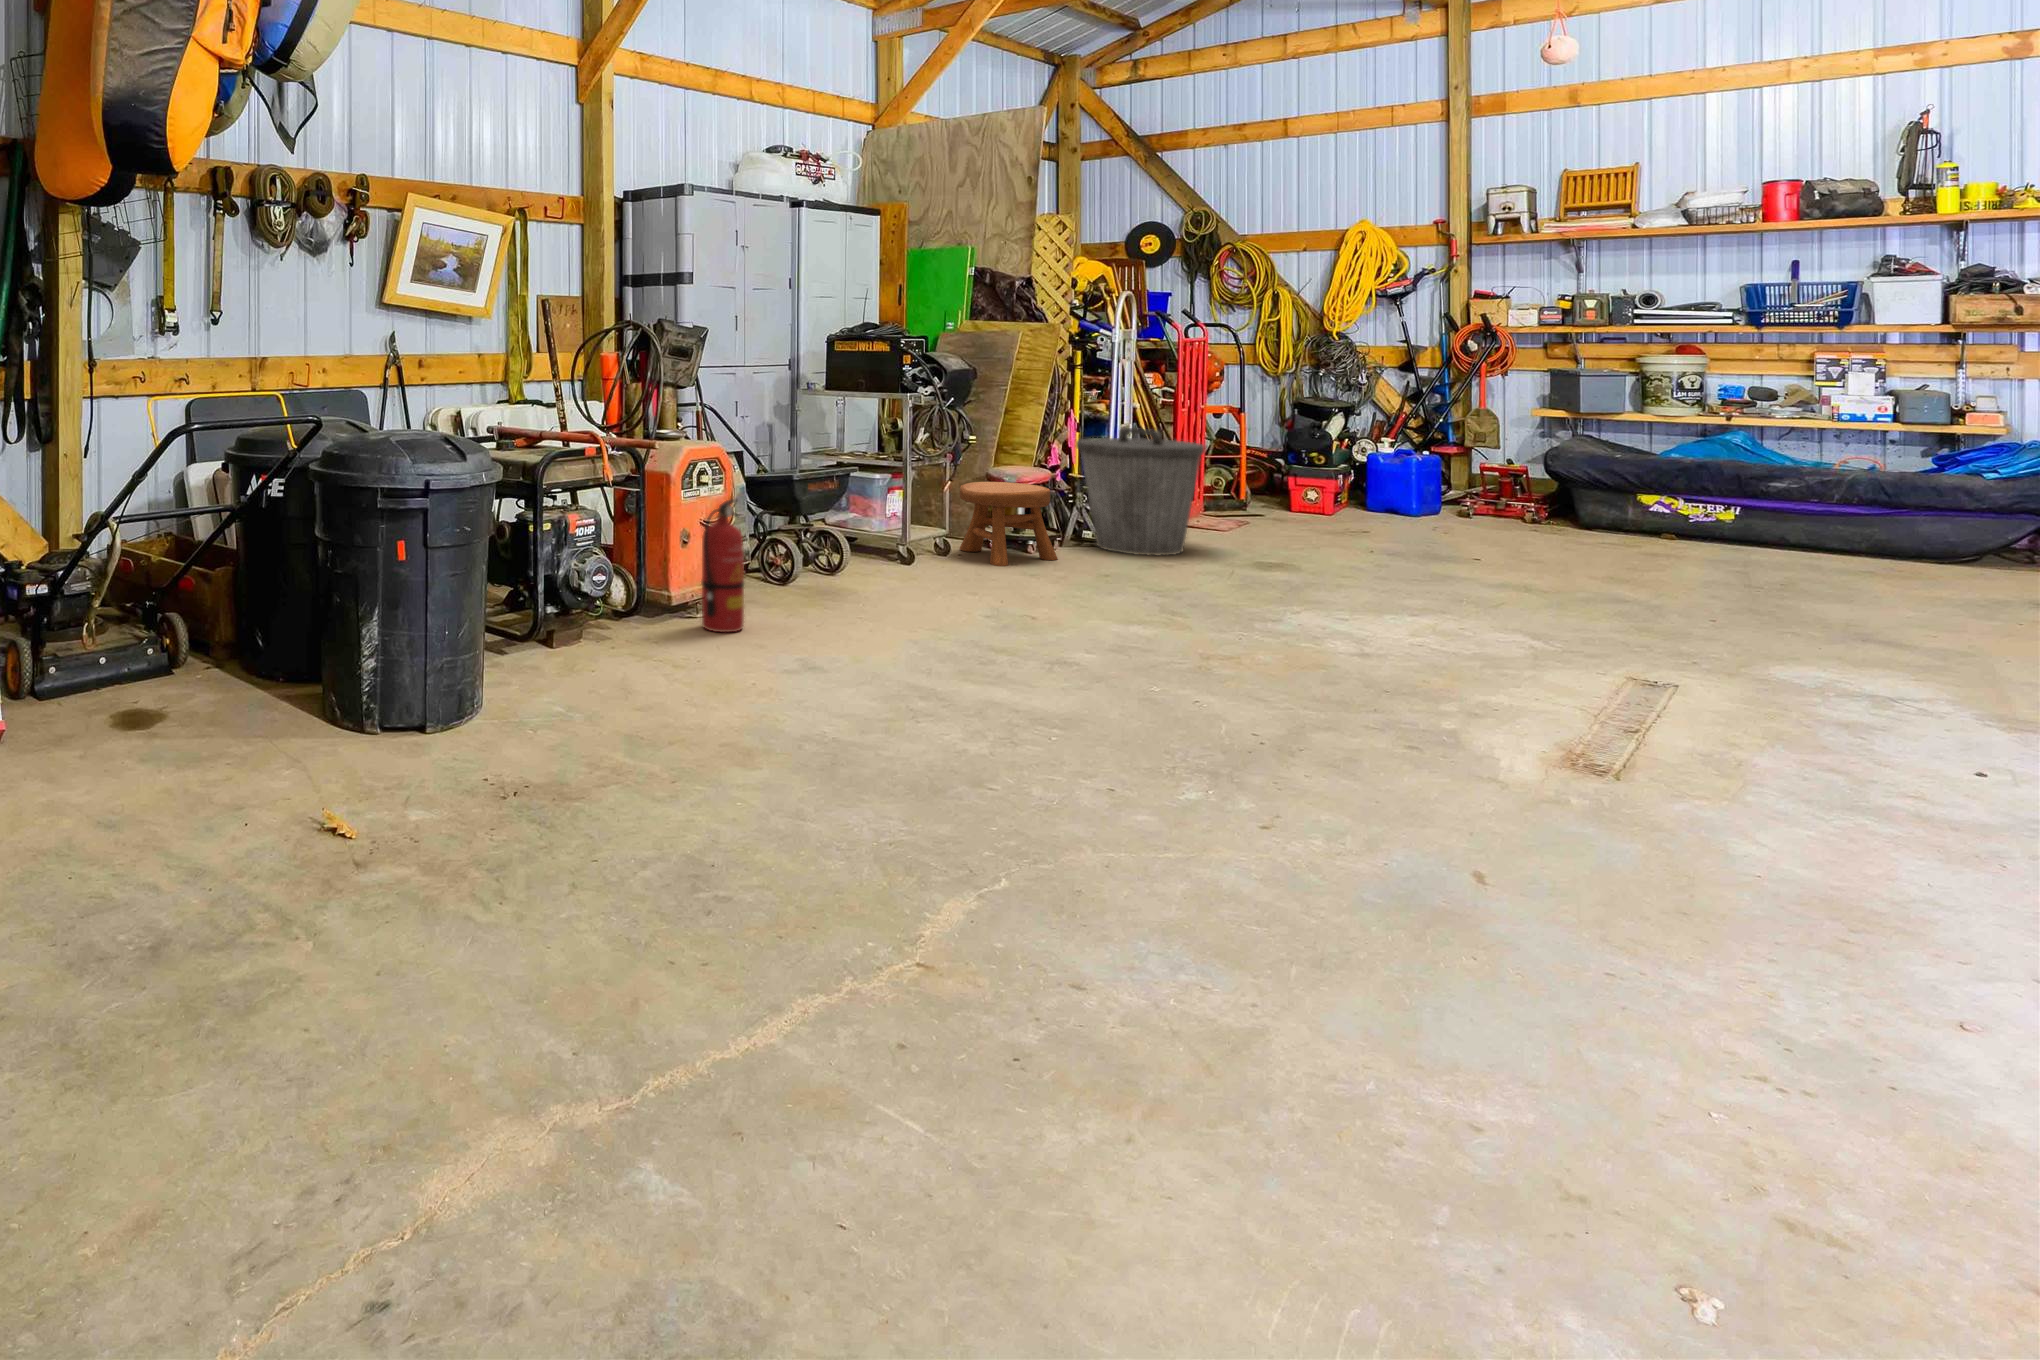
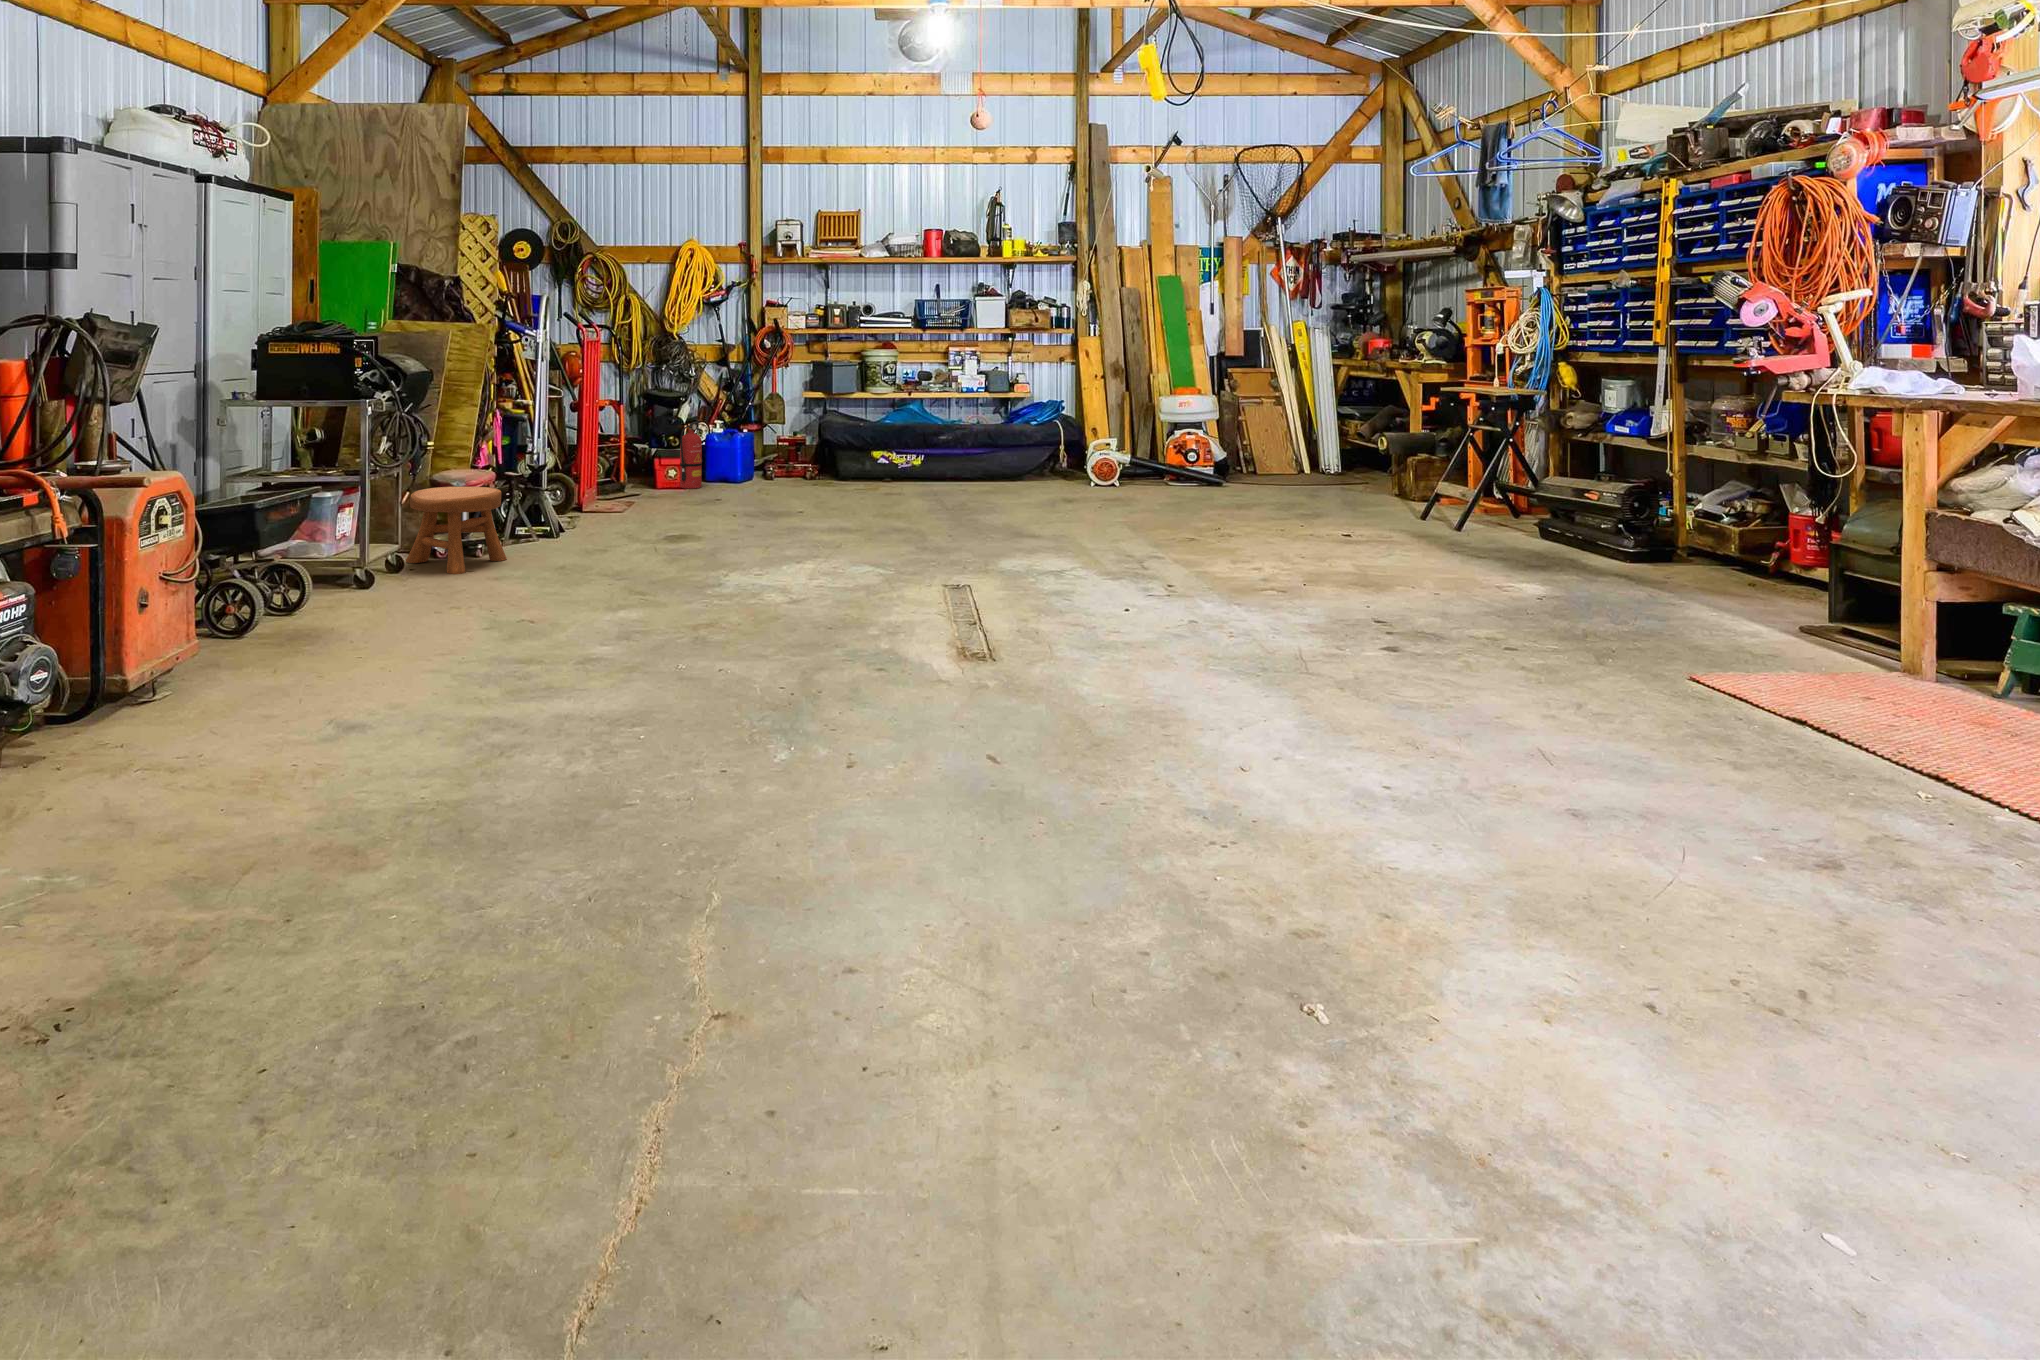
trash can: present [1076,428,1205,556] -> none [513,424,624,545]
fire extinguisher: present [701,500,744,633] -> present [680,422,702,489]

